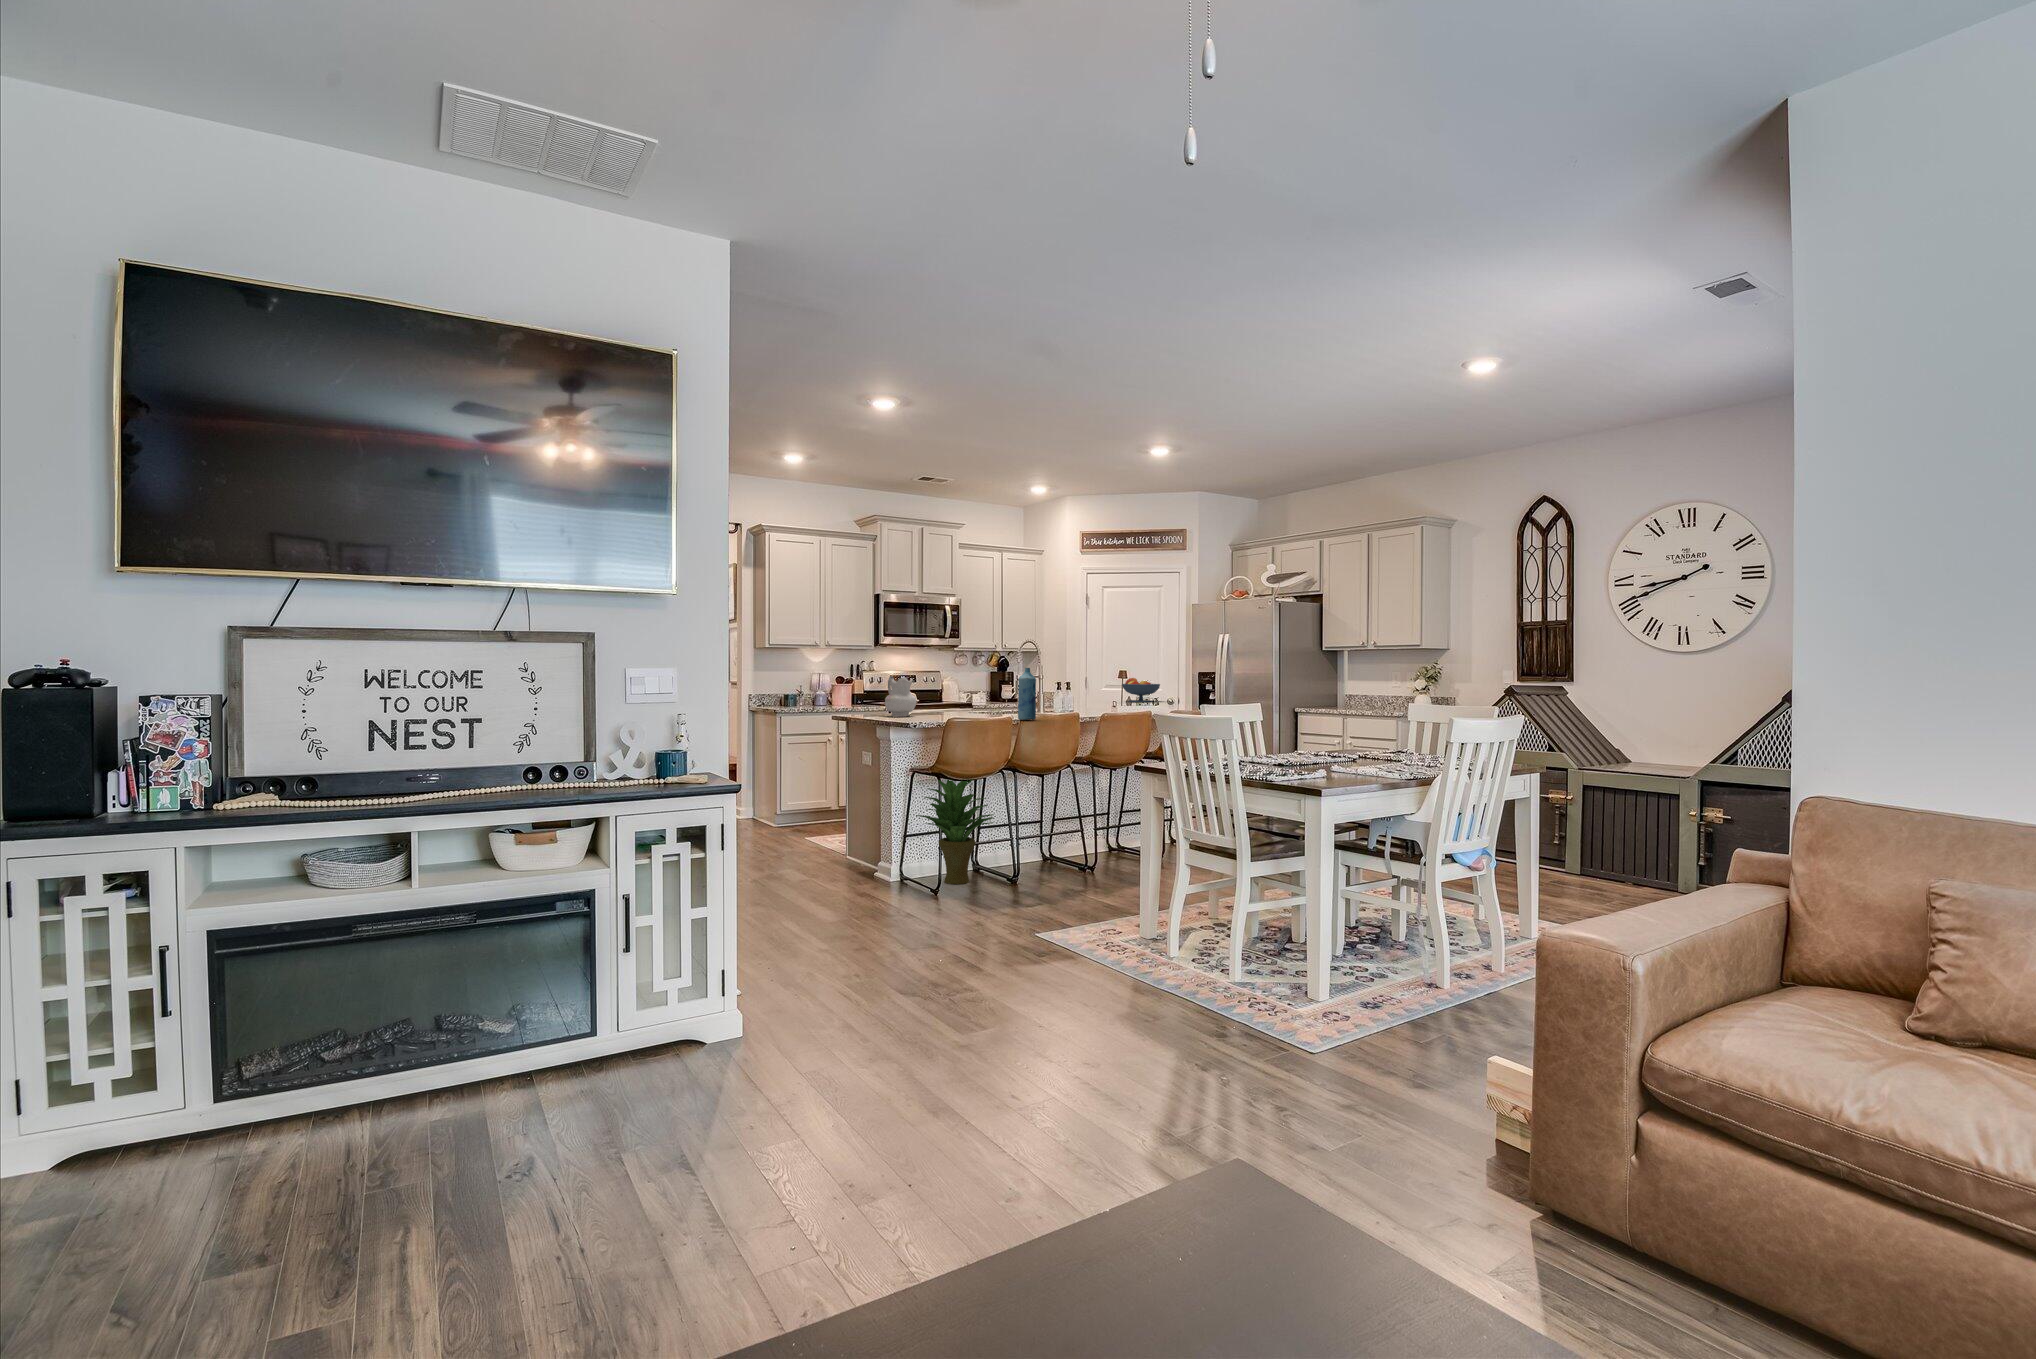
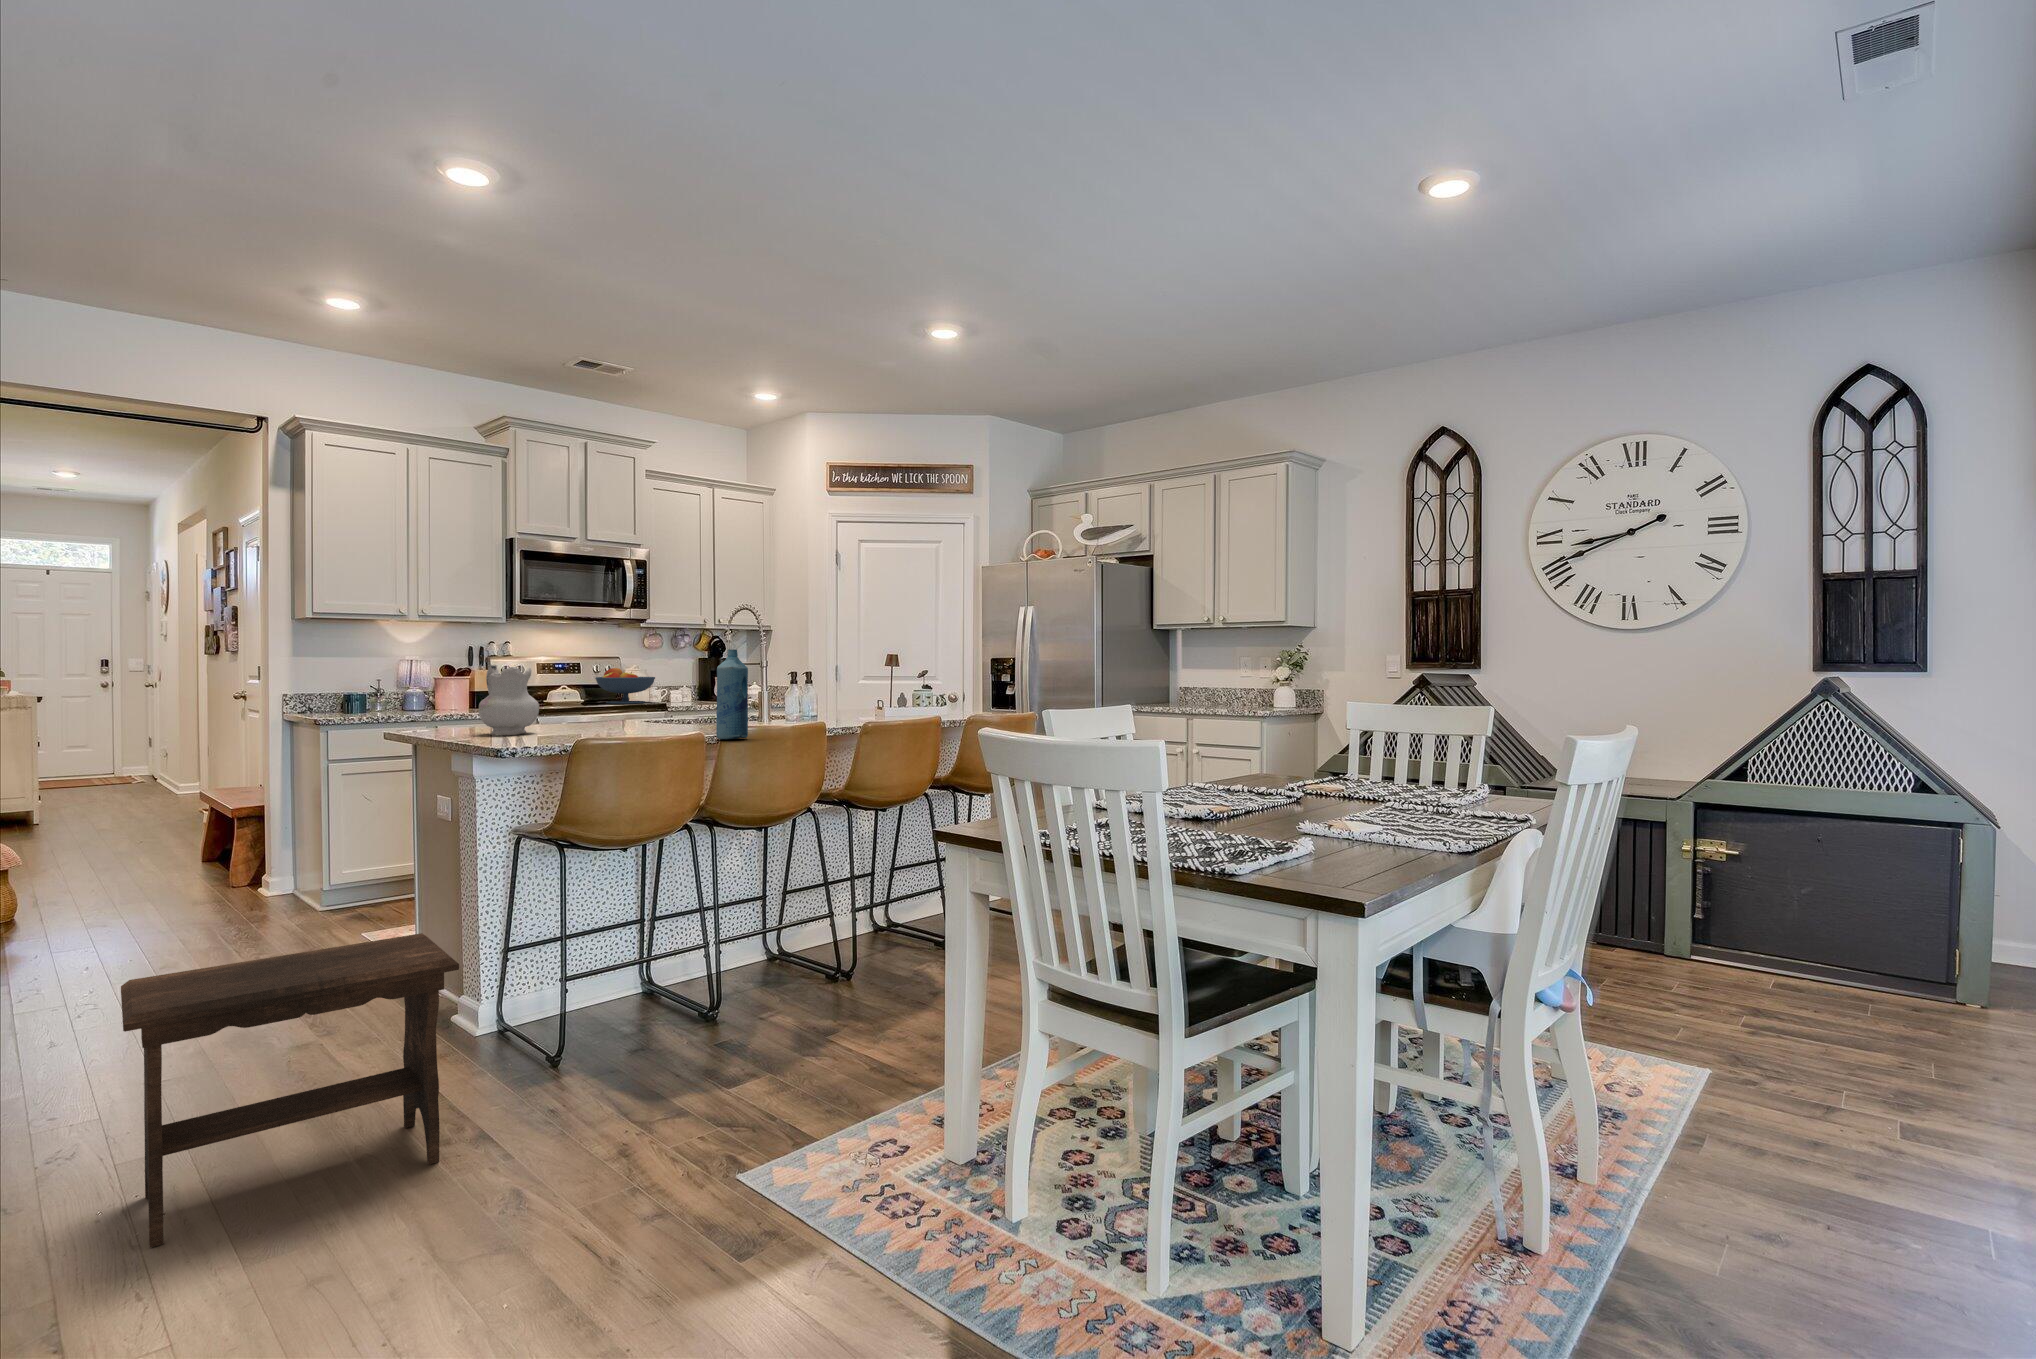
fruit bowl: present [1122,678,1160,702] -> present [595,668,655,704]
potted plant: present [916,779,994,884] -> none [526,841,677,1031]
footstool: none [763,813,903,934] -> present [121,933,459,1248]

